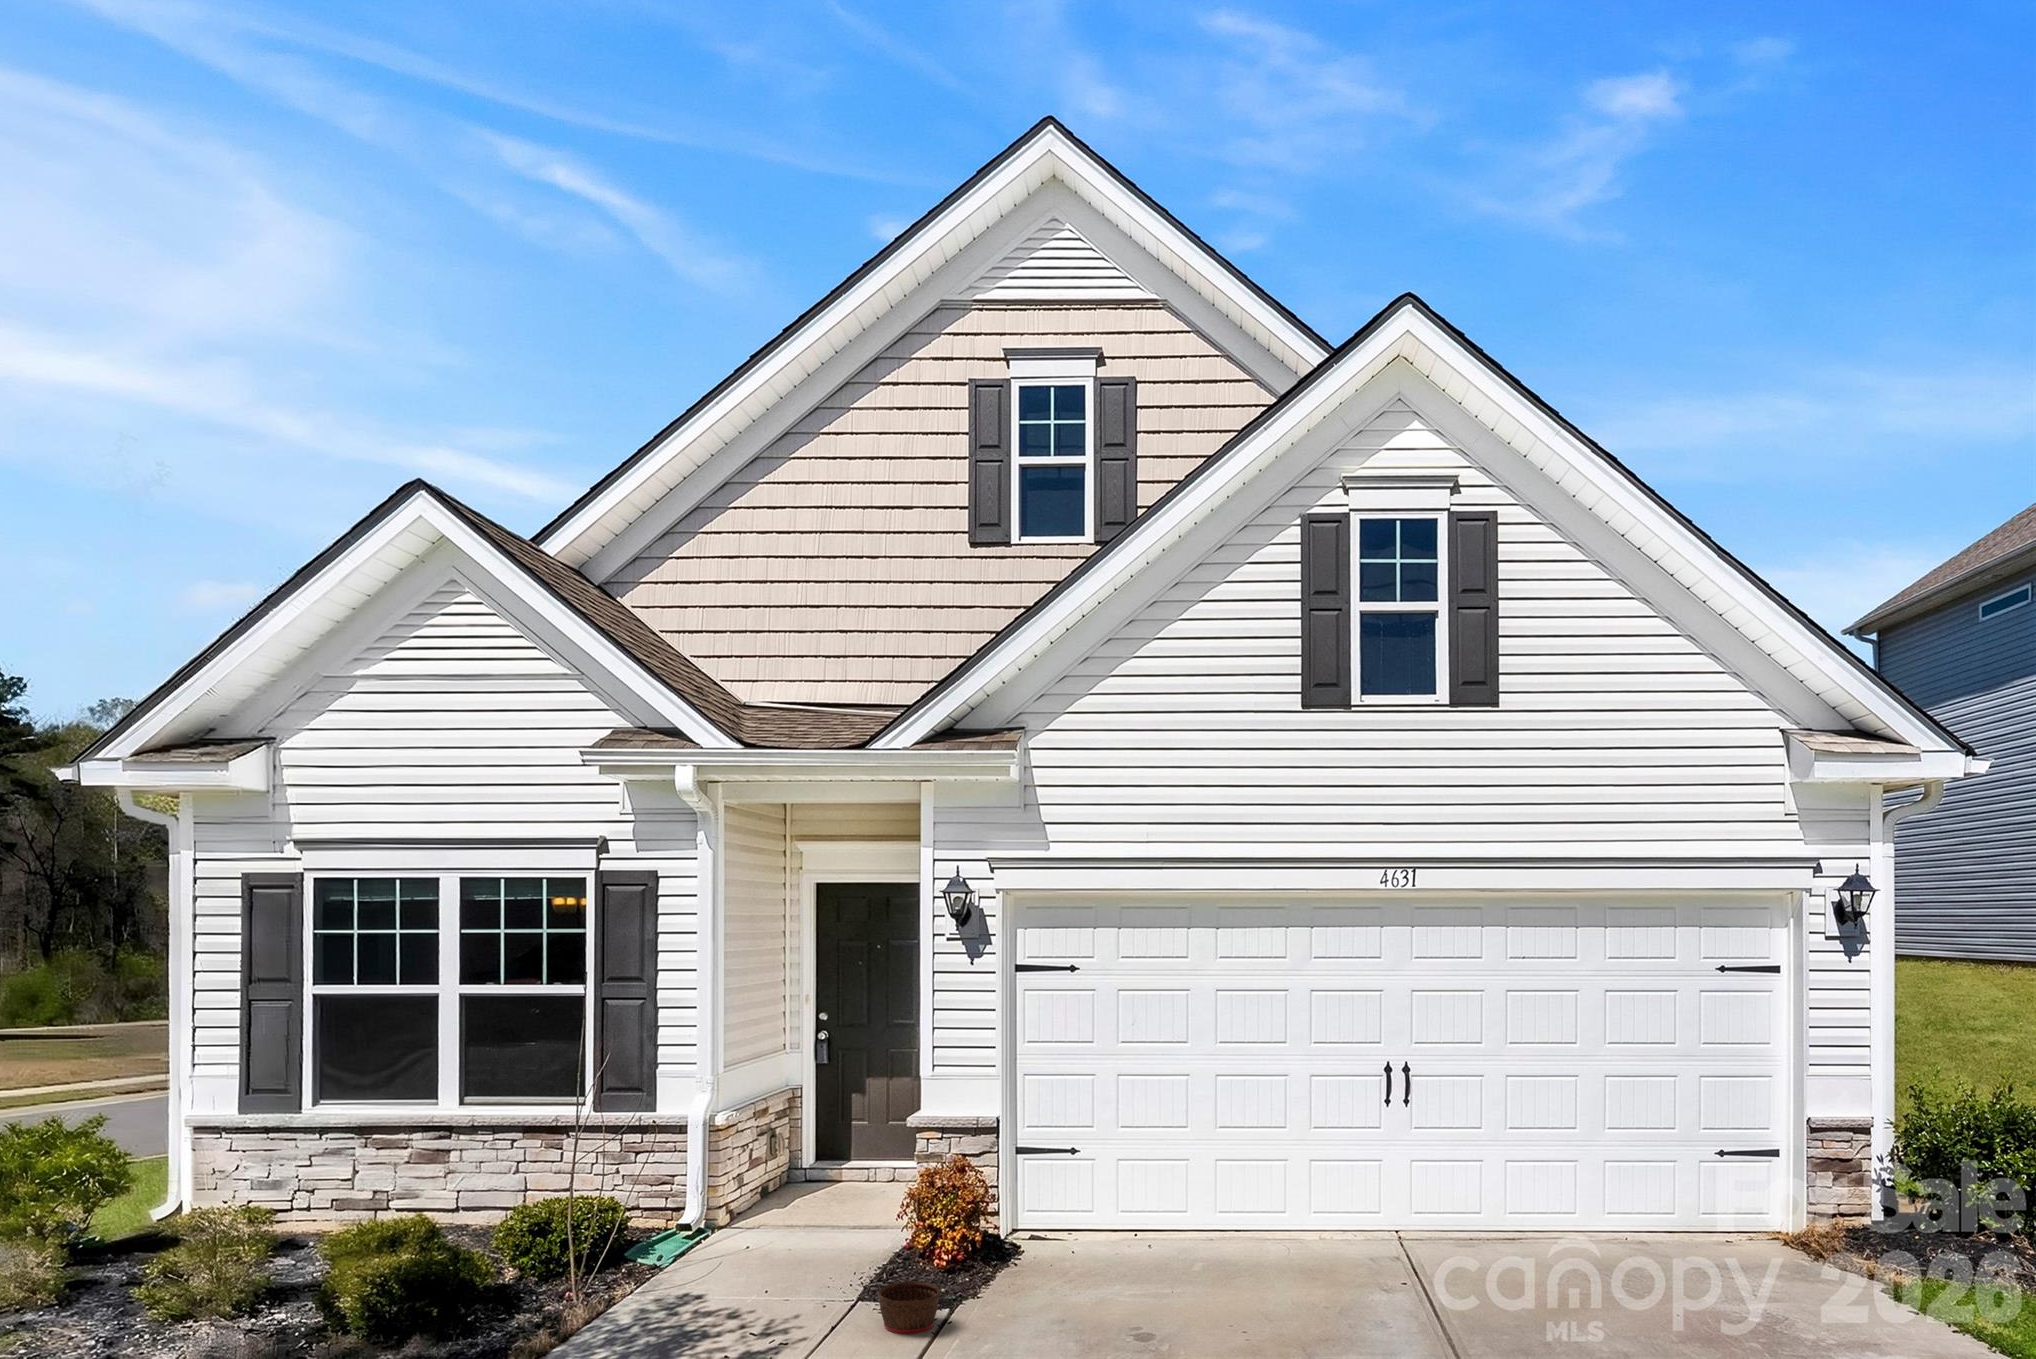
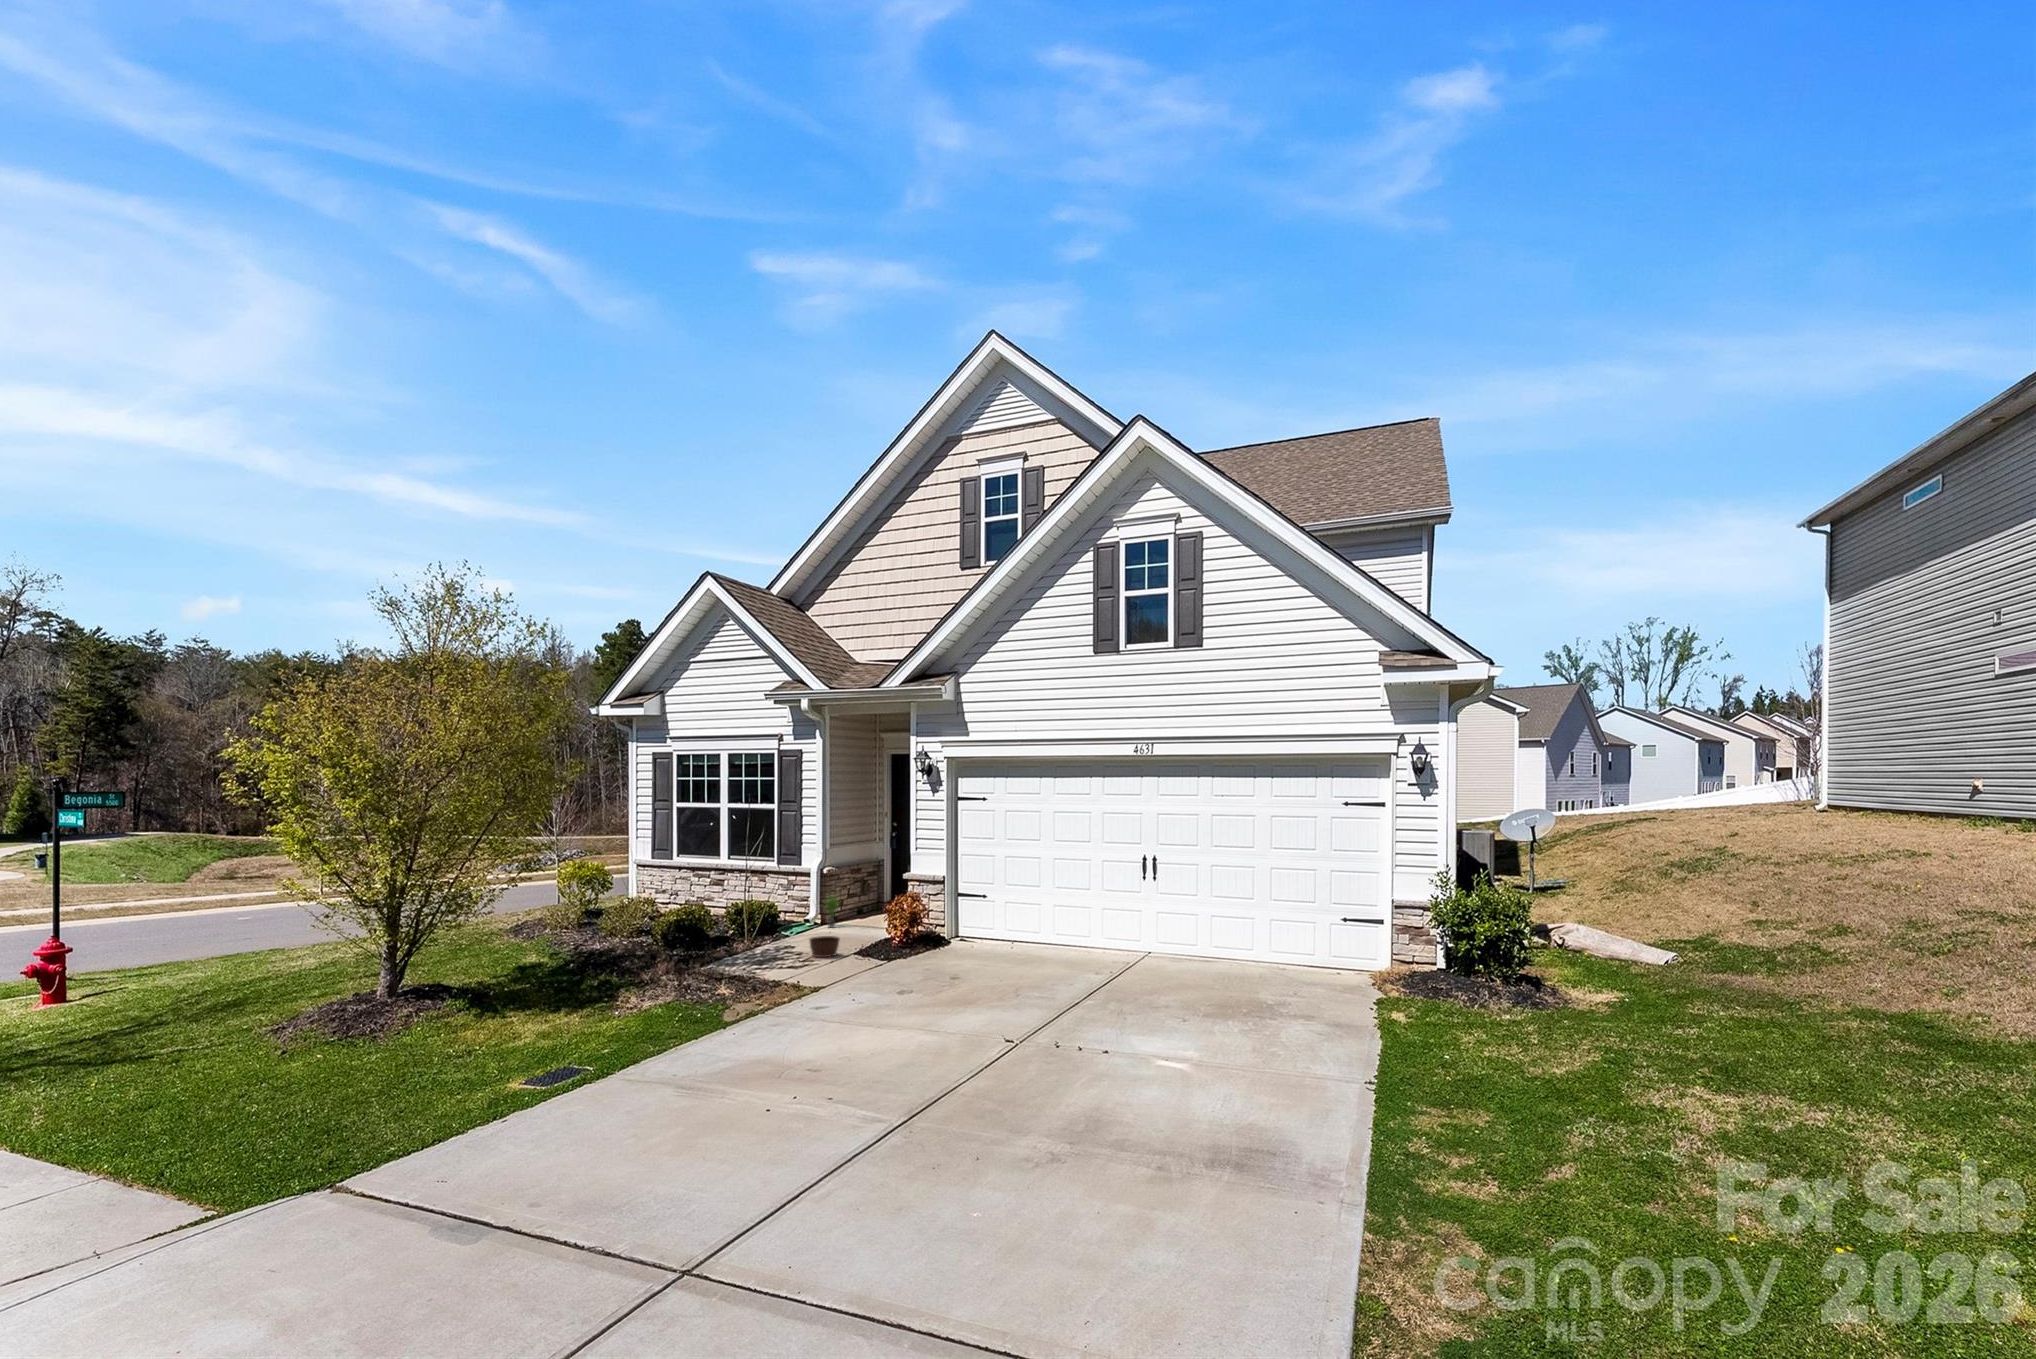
potted plant: none [720,1156,764,1235] -> present [825,896,838,928]

